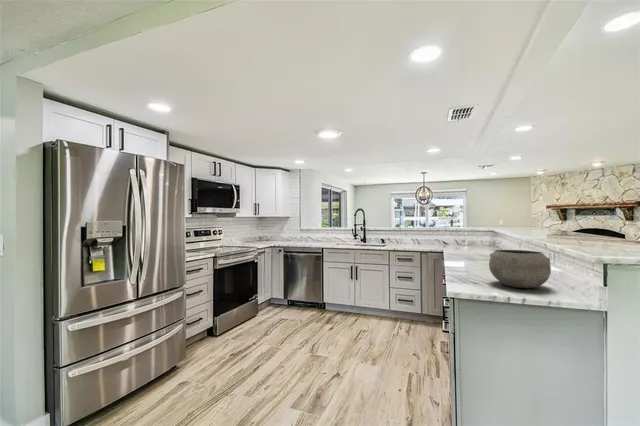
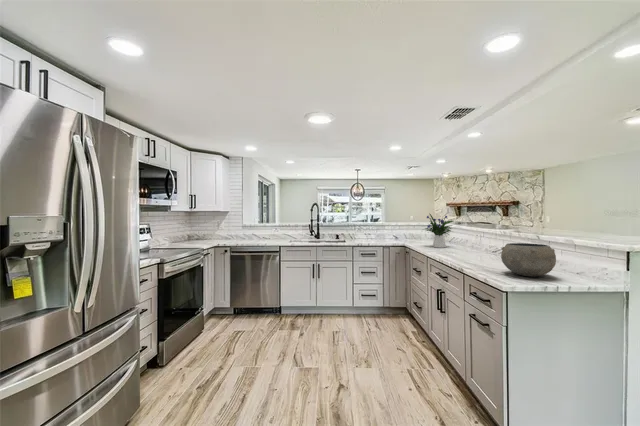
flower arrangement: none [458,217,498,254] -> present [425,214,453,247]

